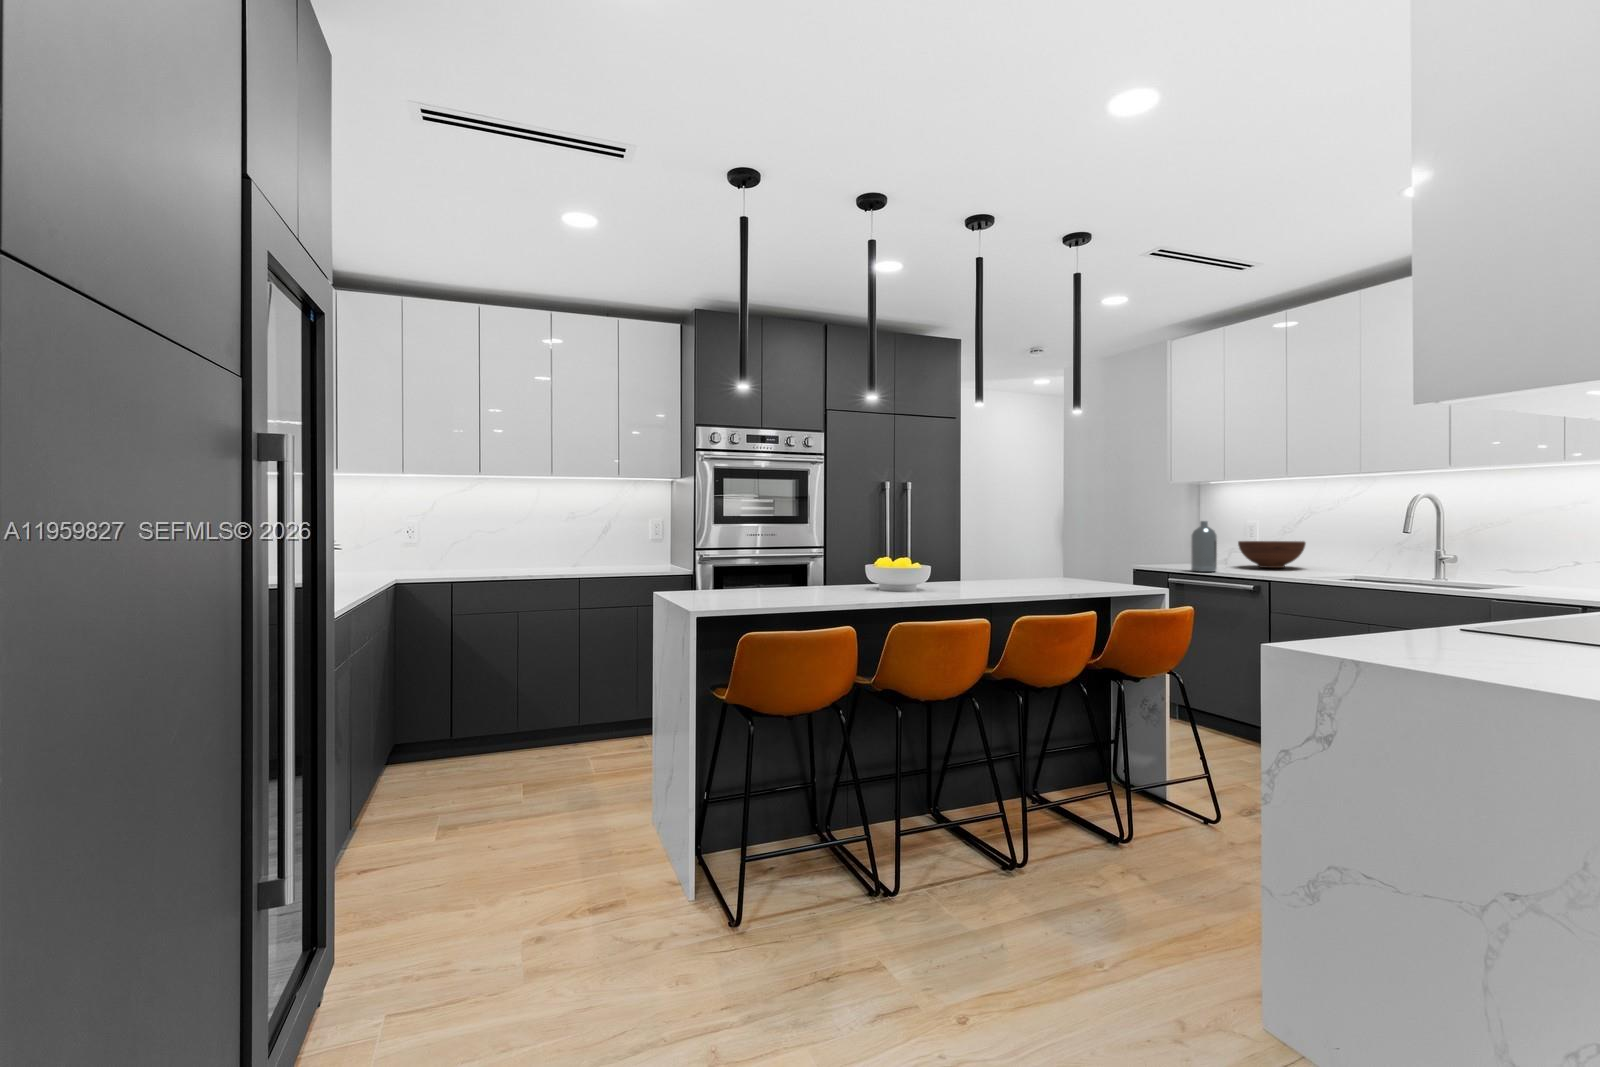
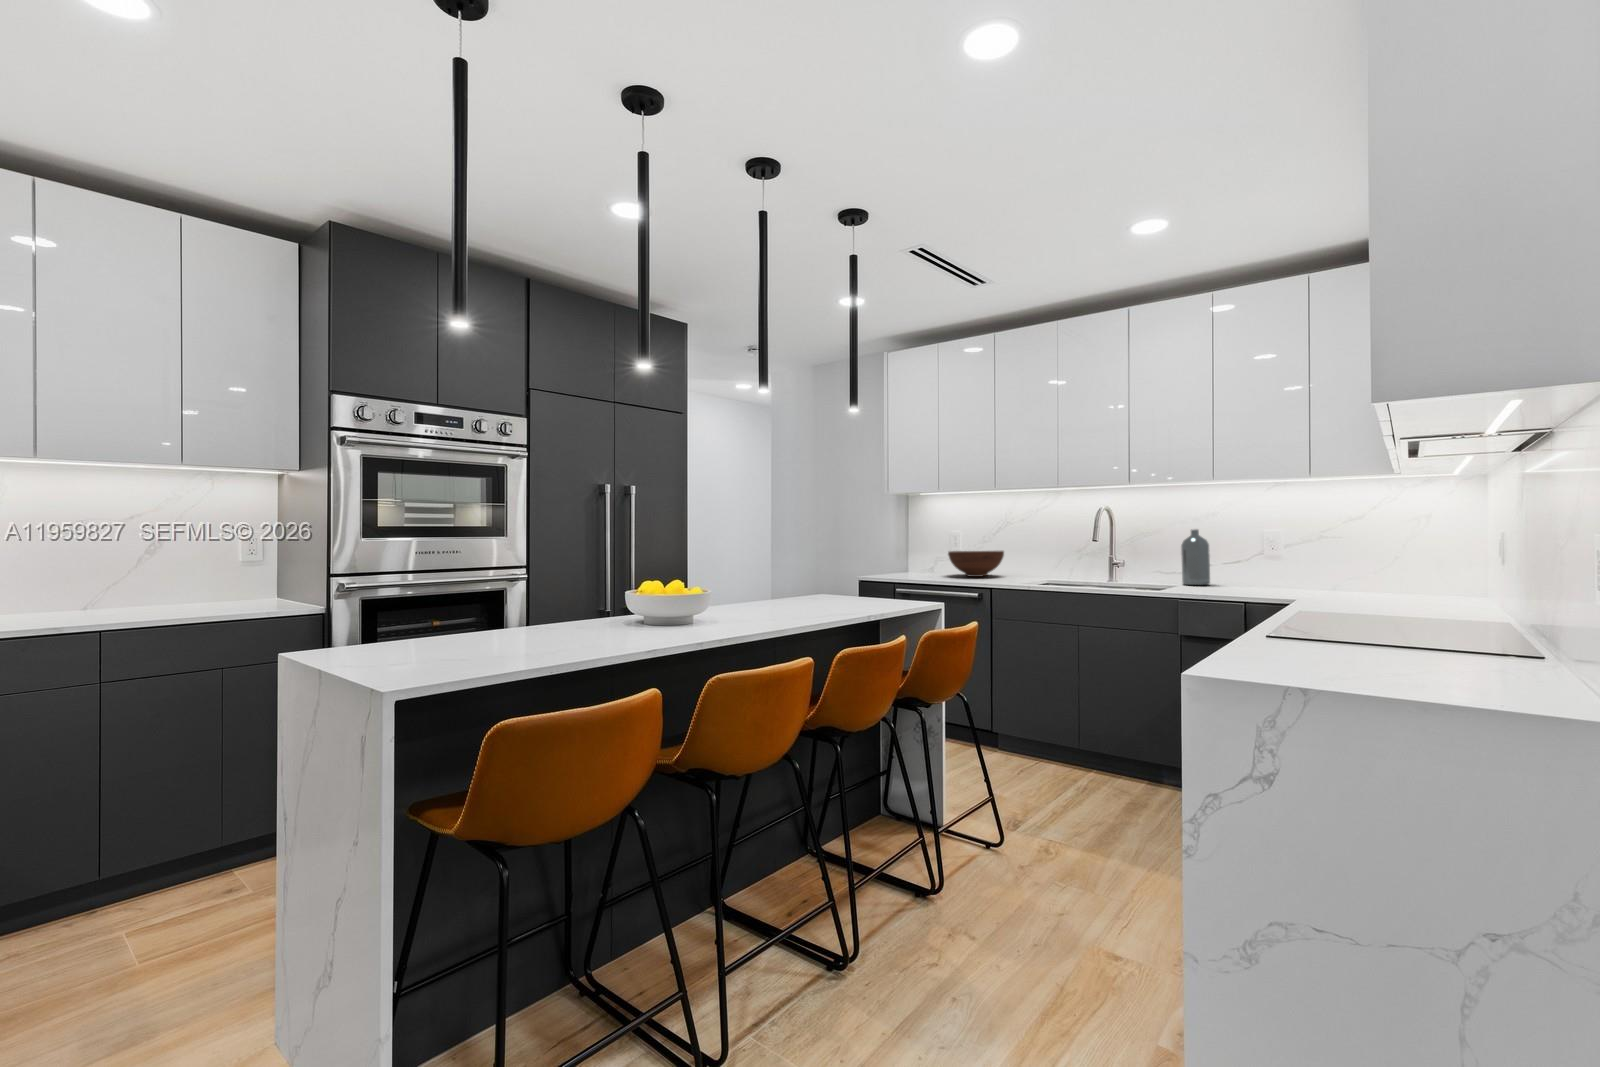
bottle: present [1191,521,1217,572] -> present [1181,529,1210,585]

